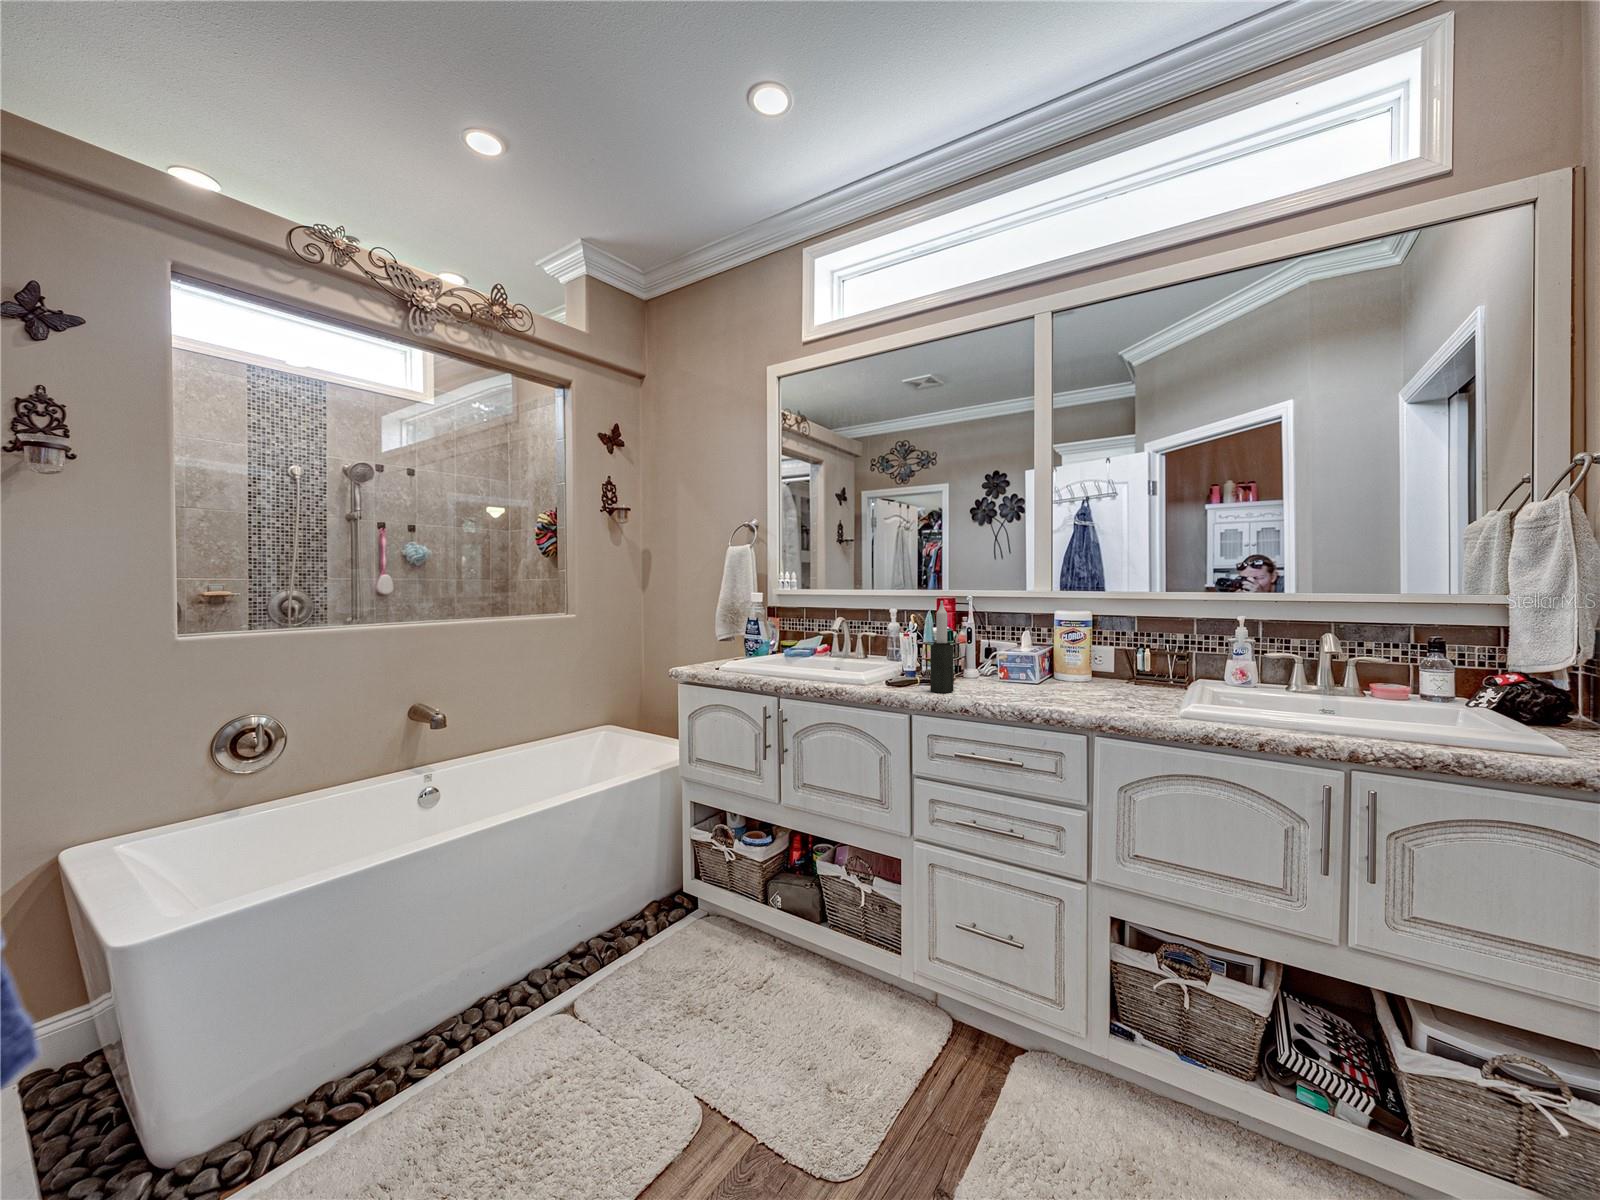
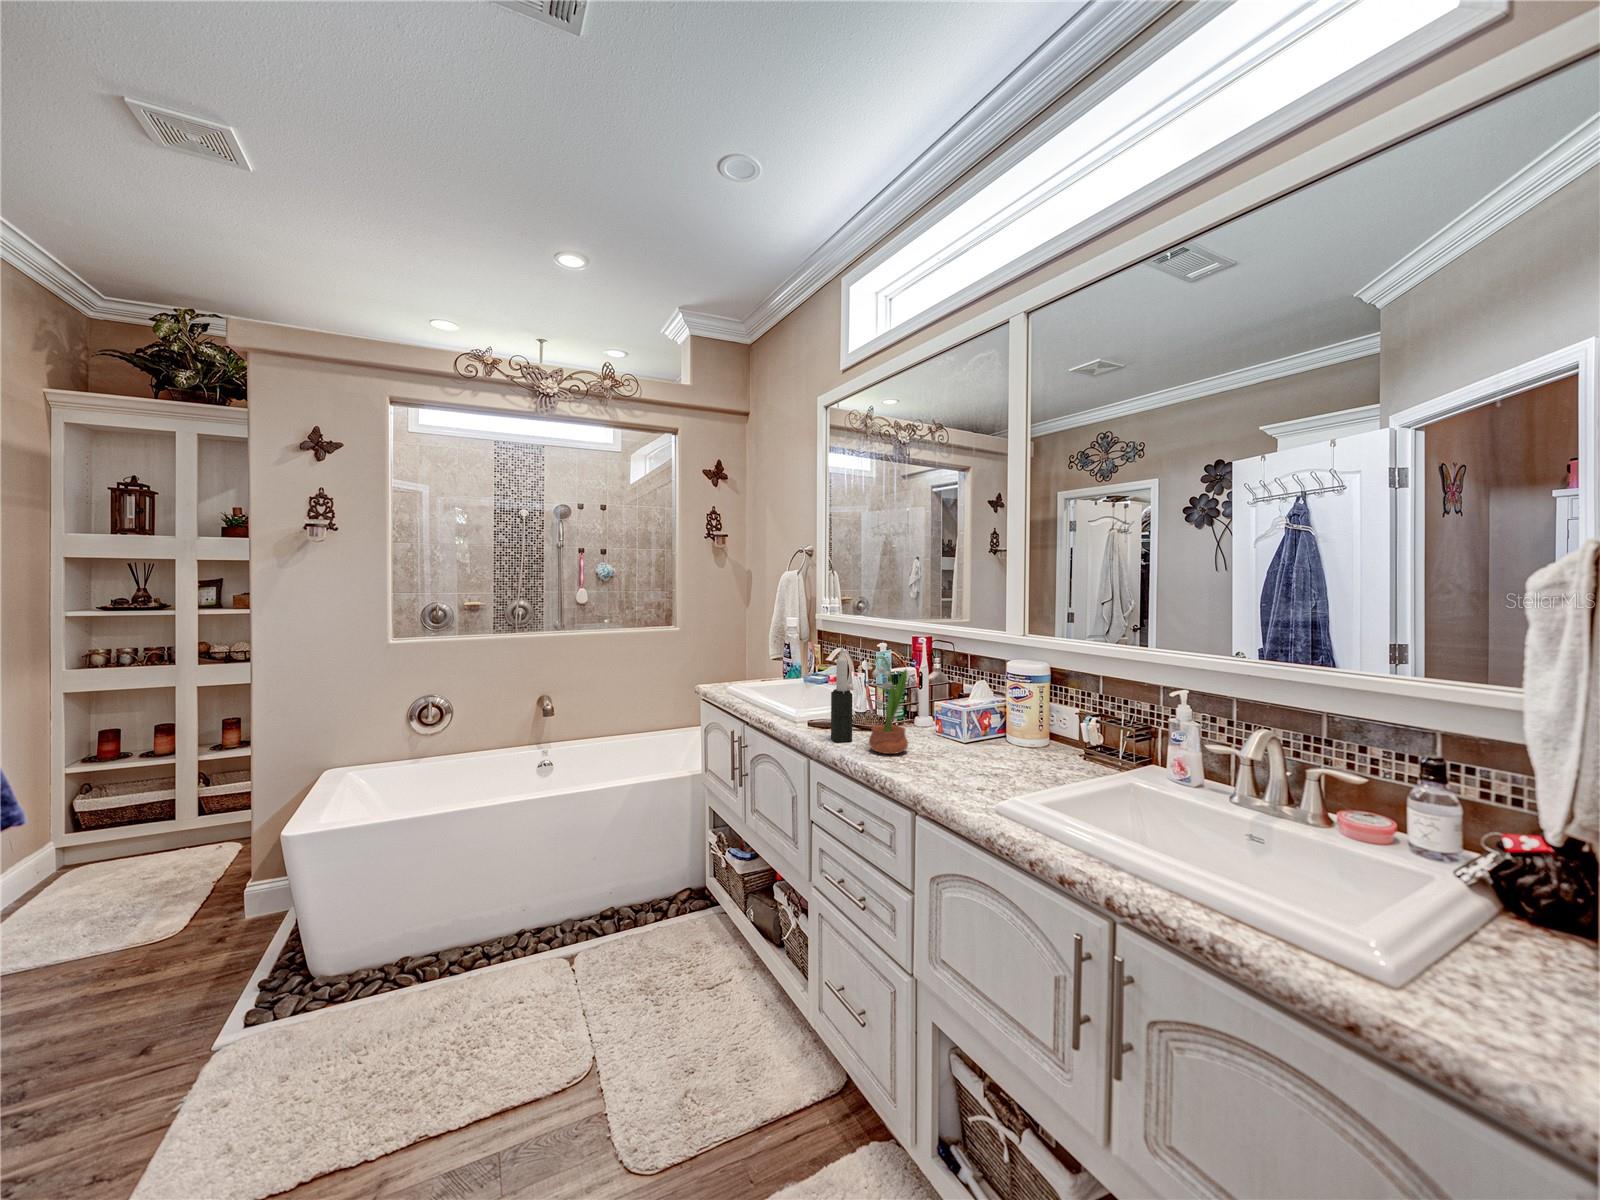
potted flower: none [981,601,1020,696] -> present [867,654,908,754]

